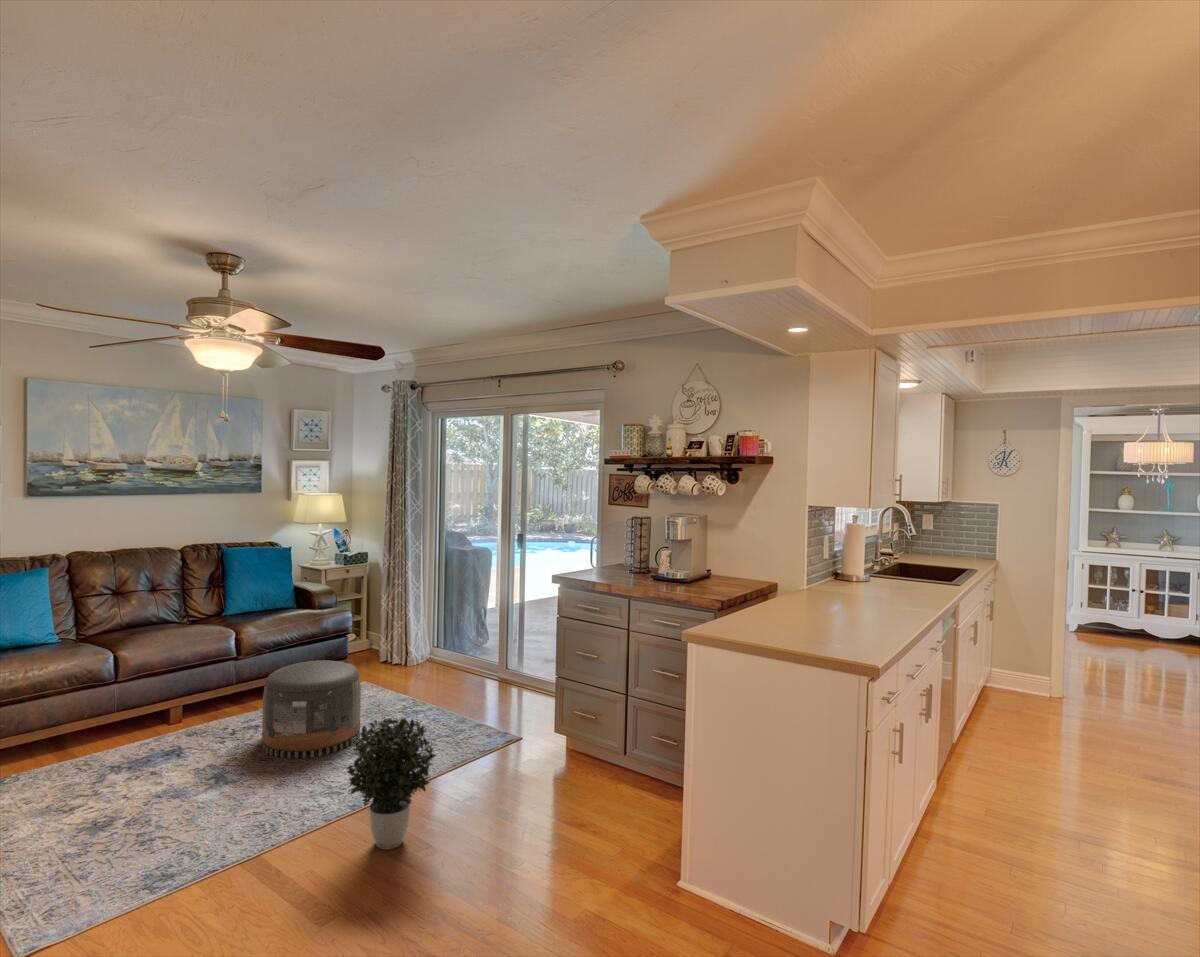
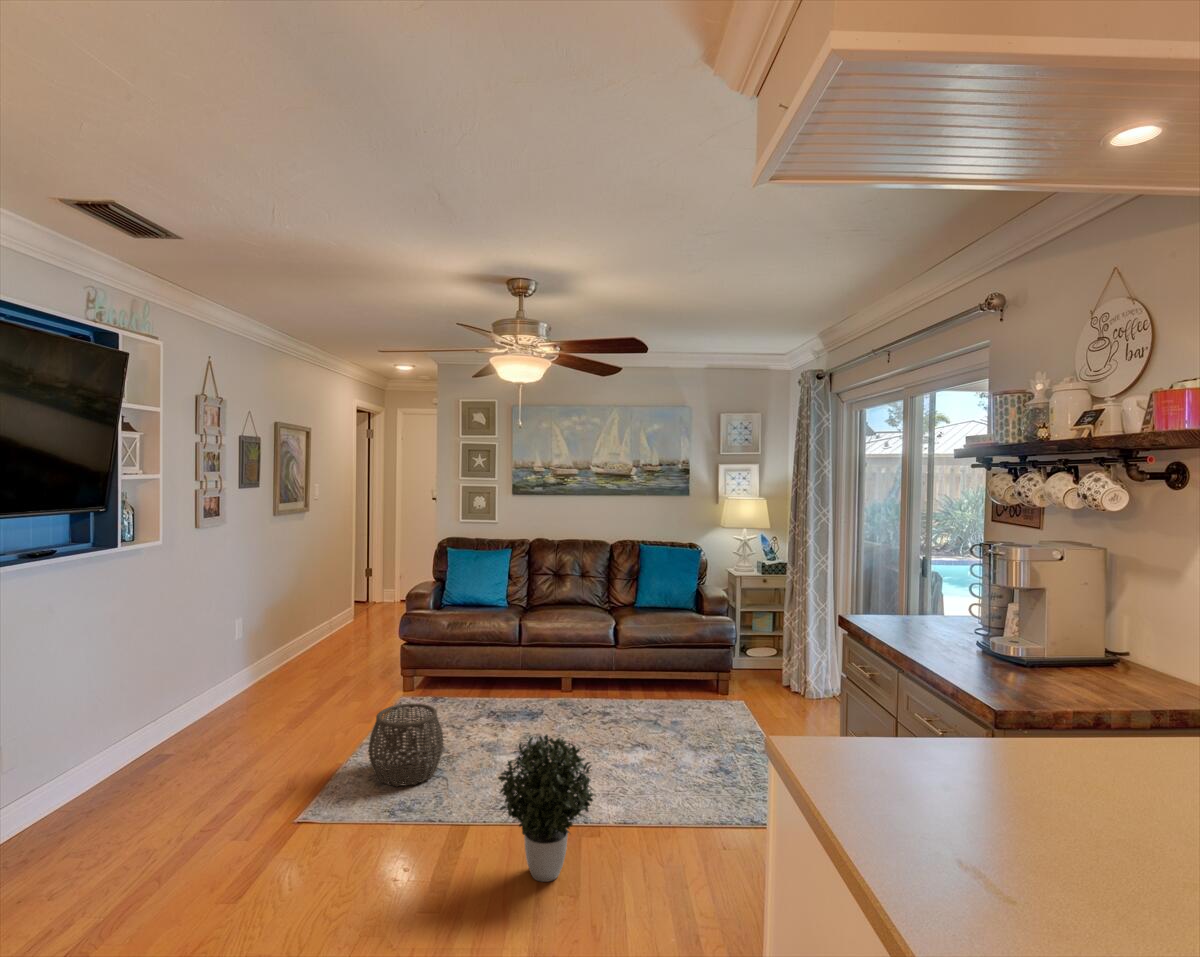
pouf: present [262,660,361,758] -> none [581,664,672,764]
woven basket: none [49,760,162,871] -> present [368,703,444,787]

